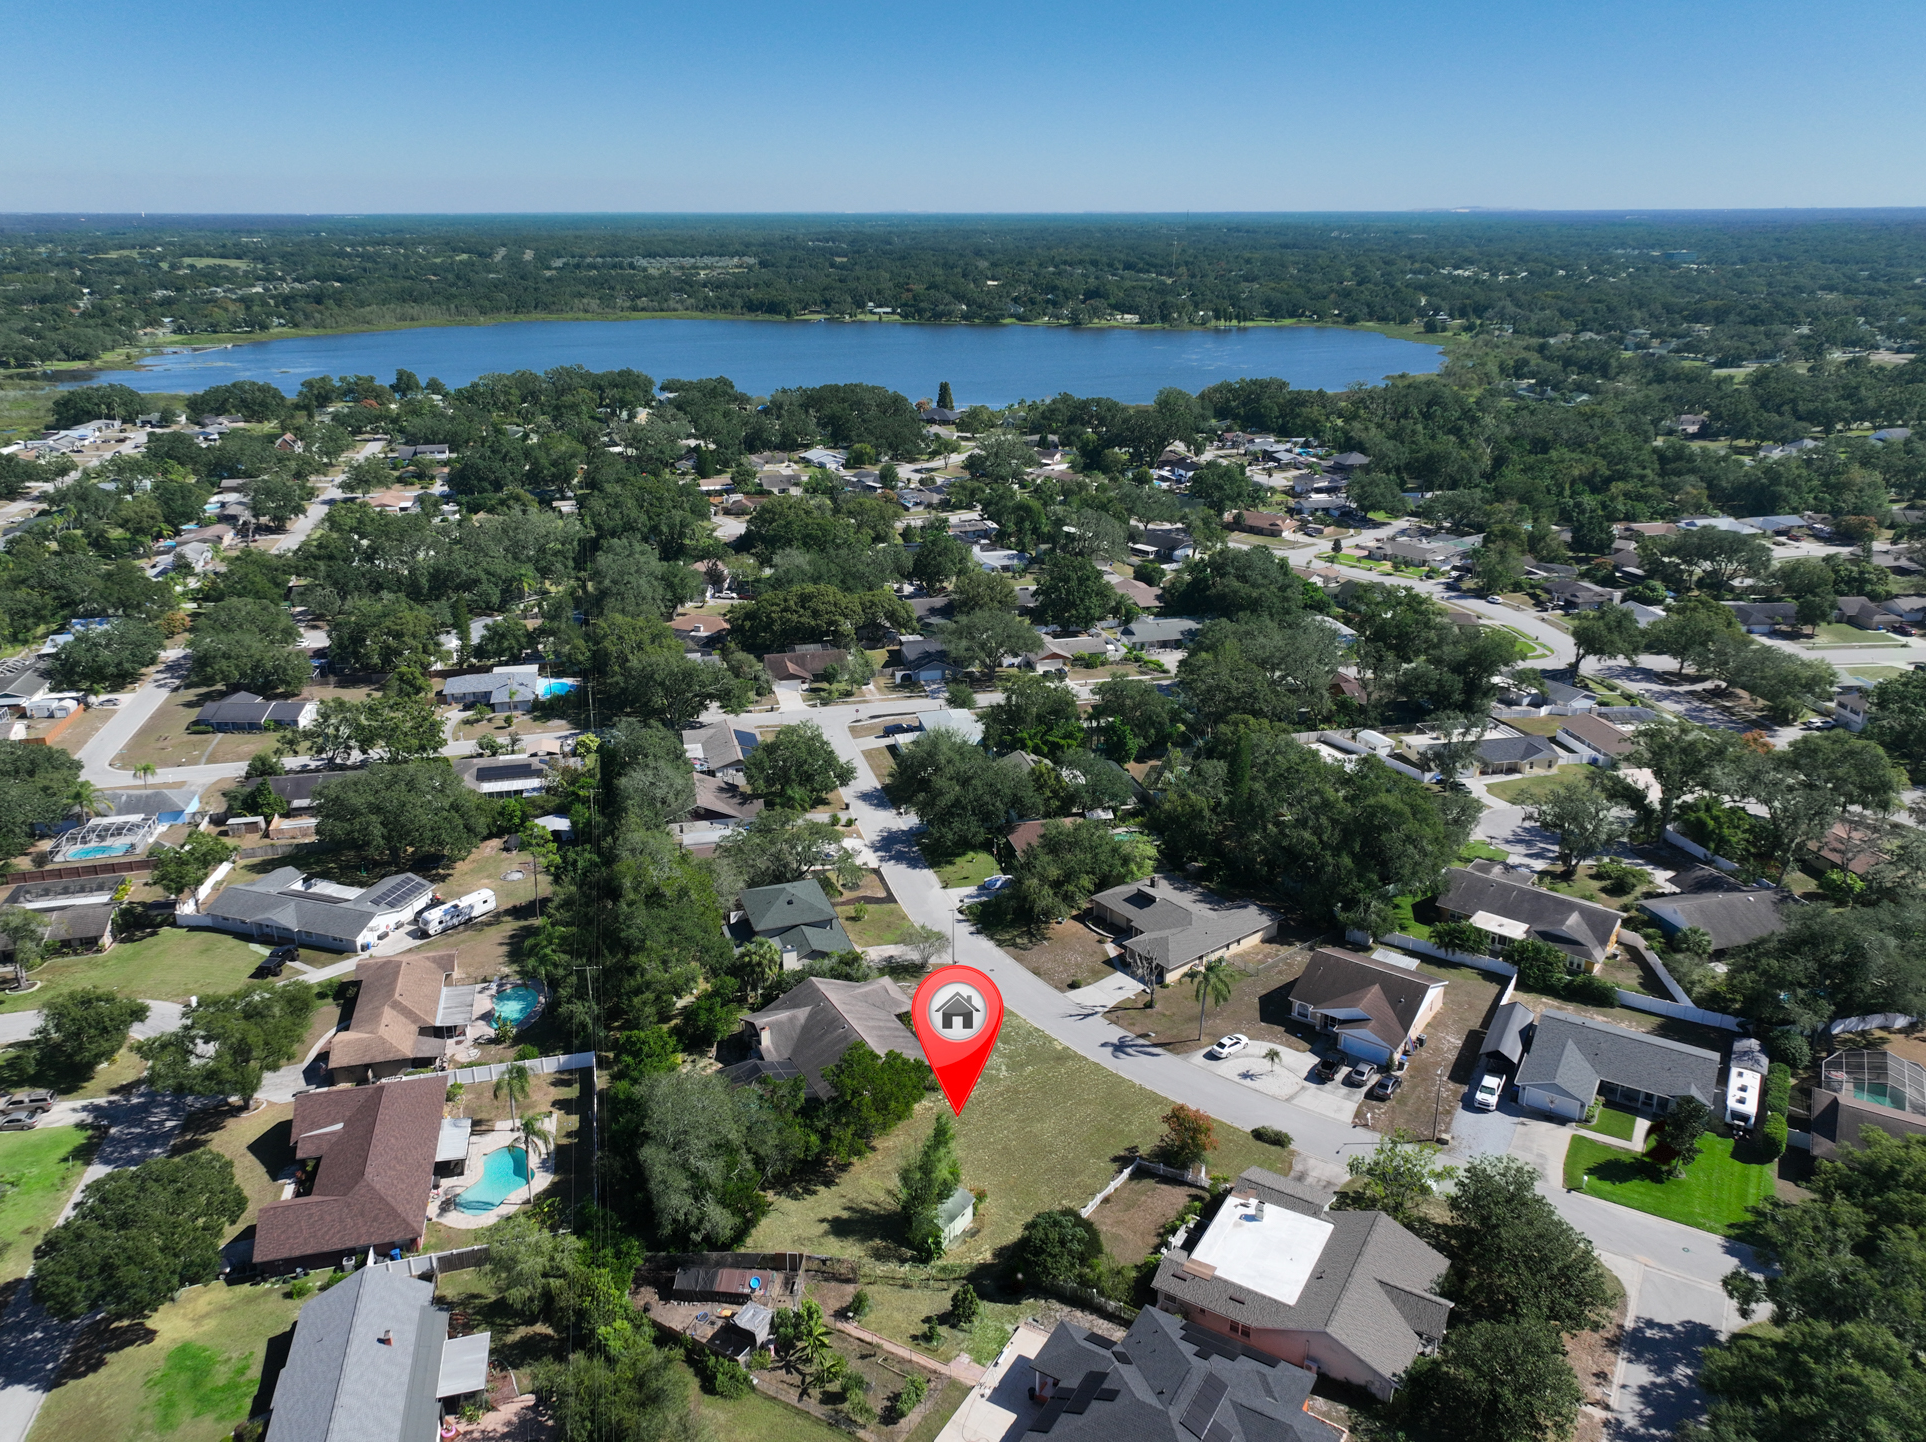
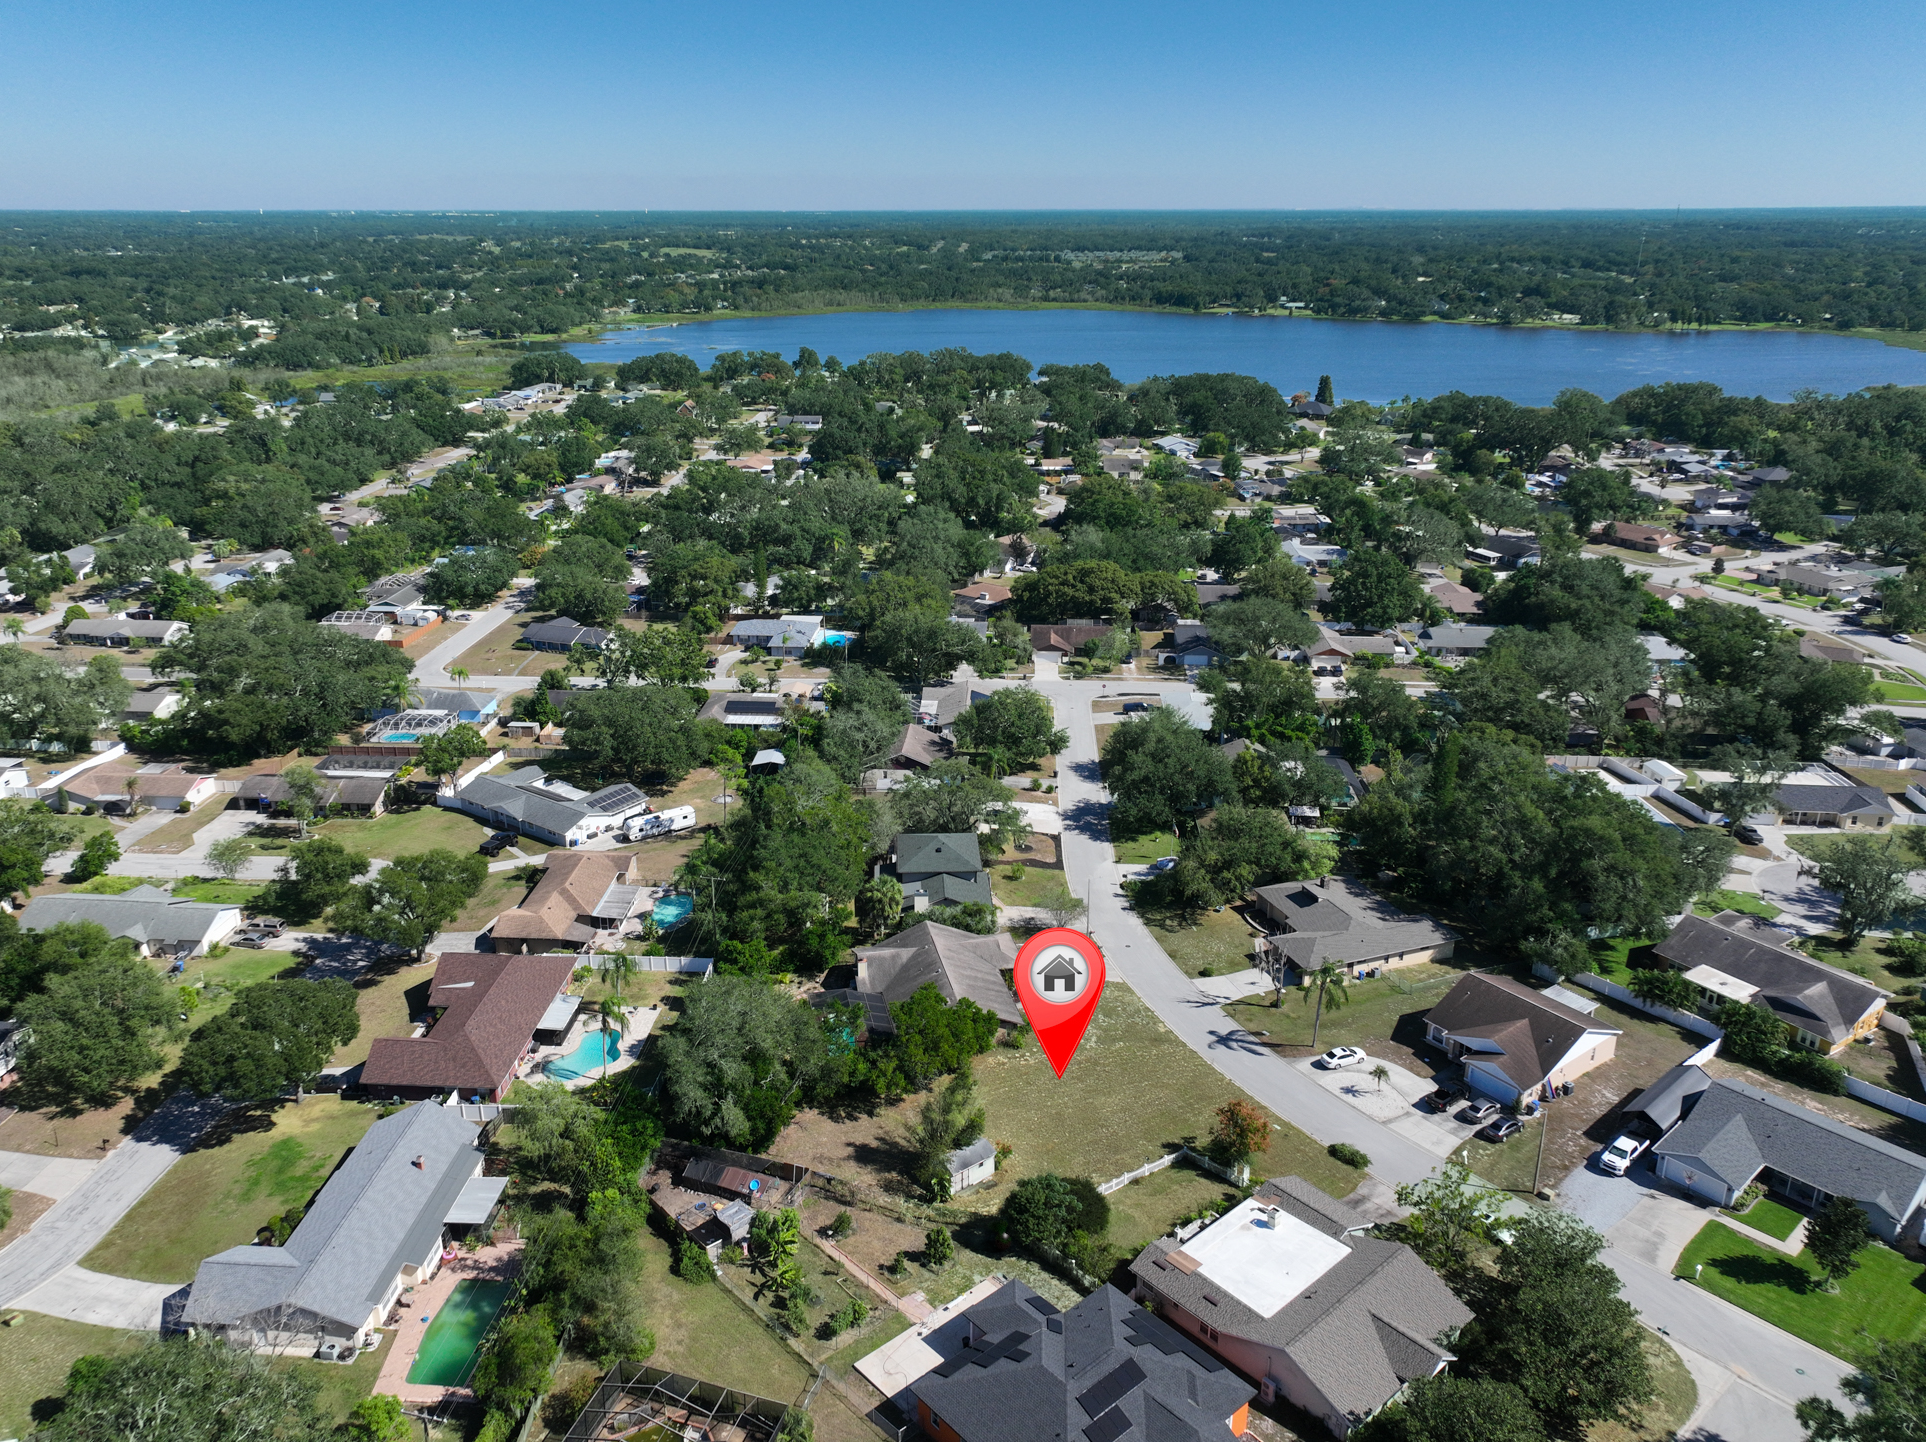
bench: present [1638,1120,1682,1178] -> none [1825,1243,1896,1312]

